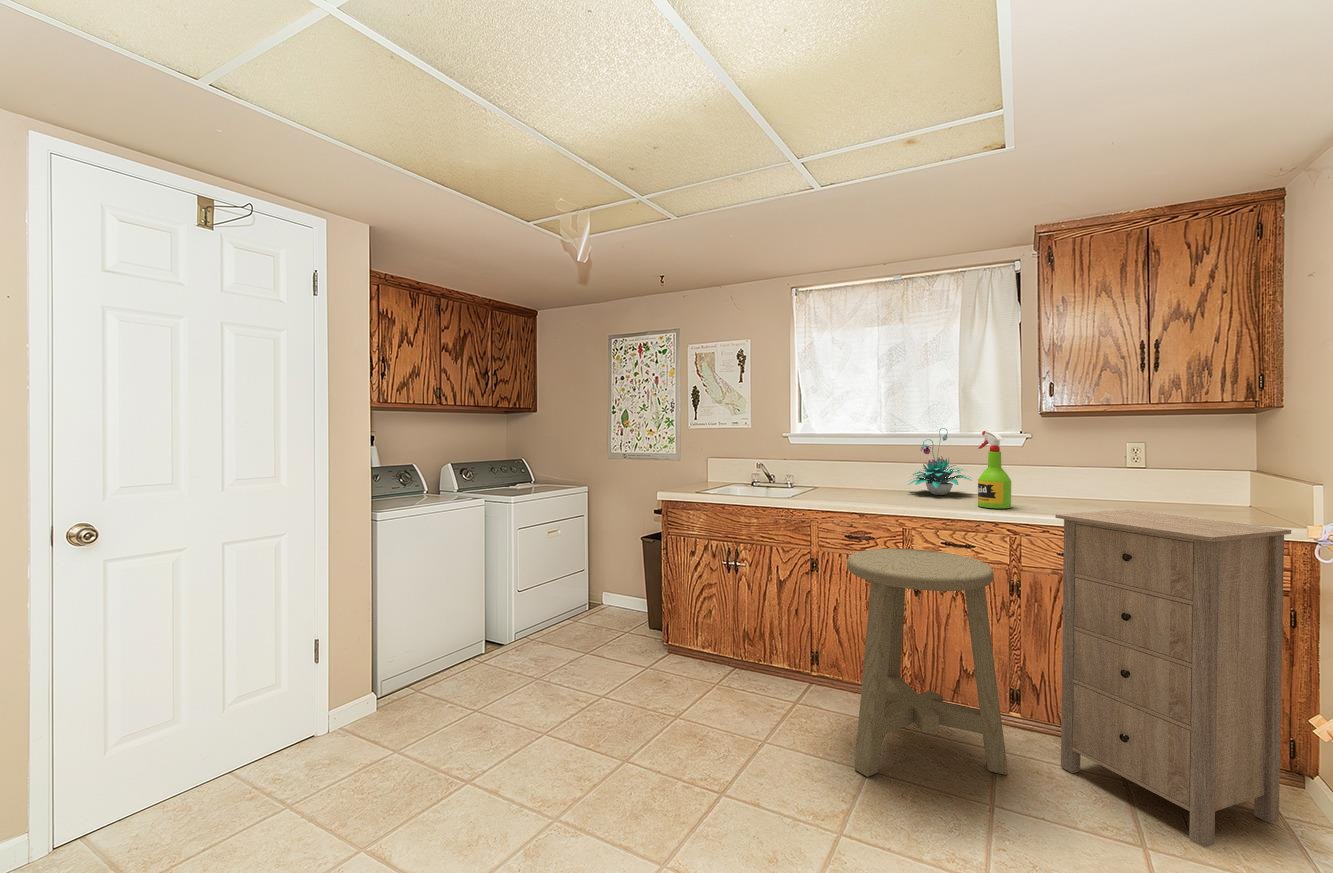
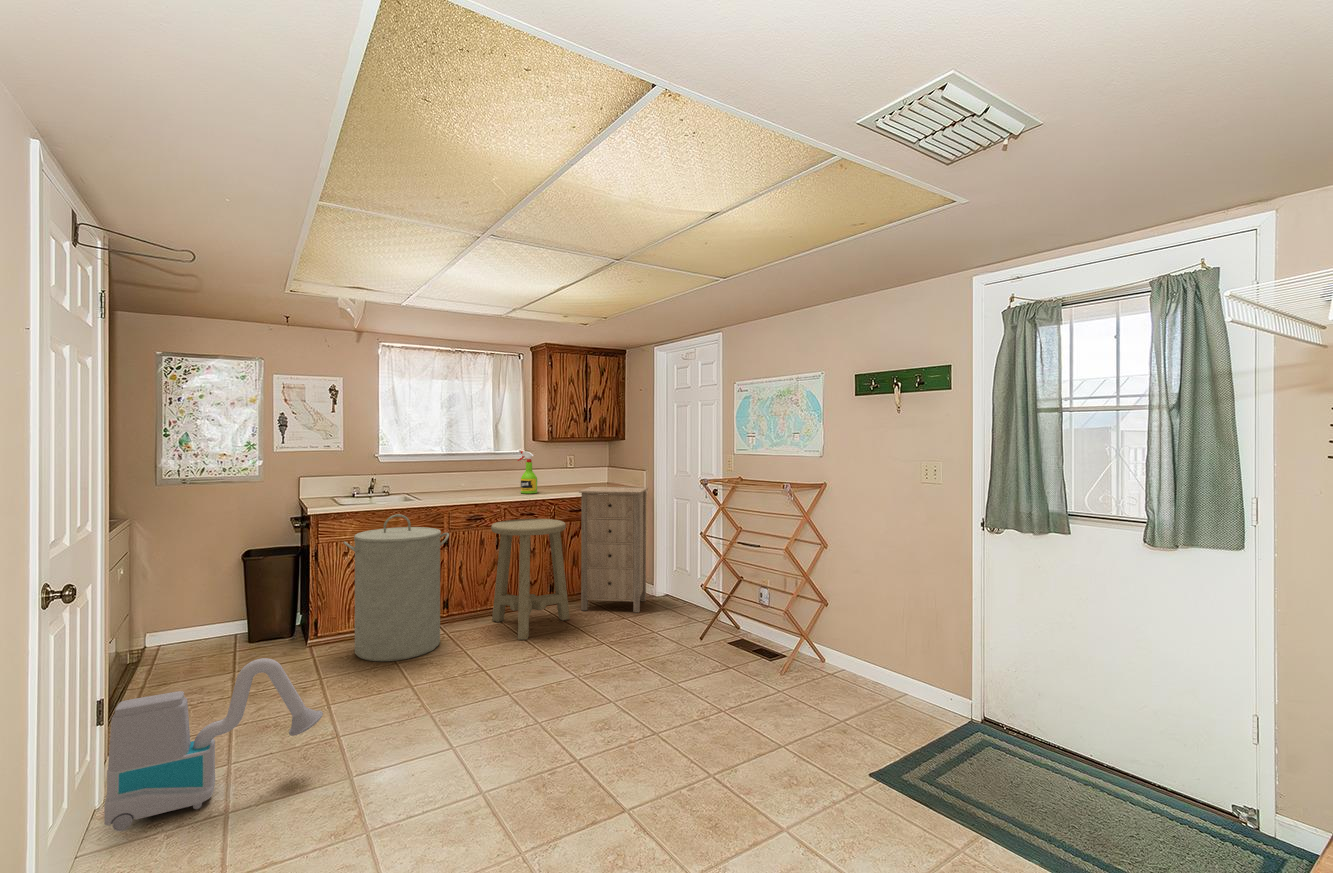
plant: present [908,428,972,495] -> none [466,449,506,490]
laundry hamper: none [654,513,784,723] -> present [344,514,449,661]
vacuum cleaner: none [238,656,383,800] -> present [104,658,323,831]

